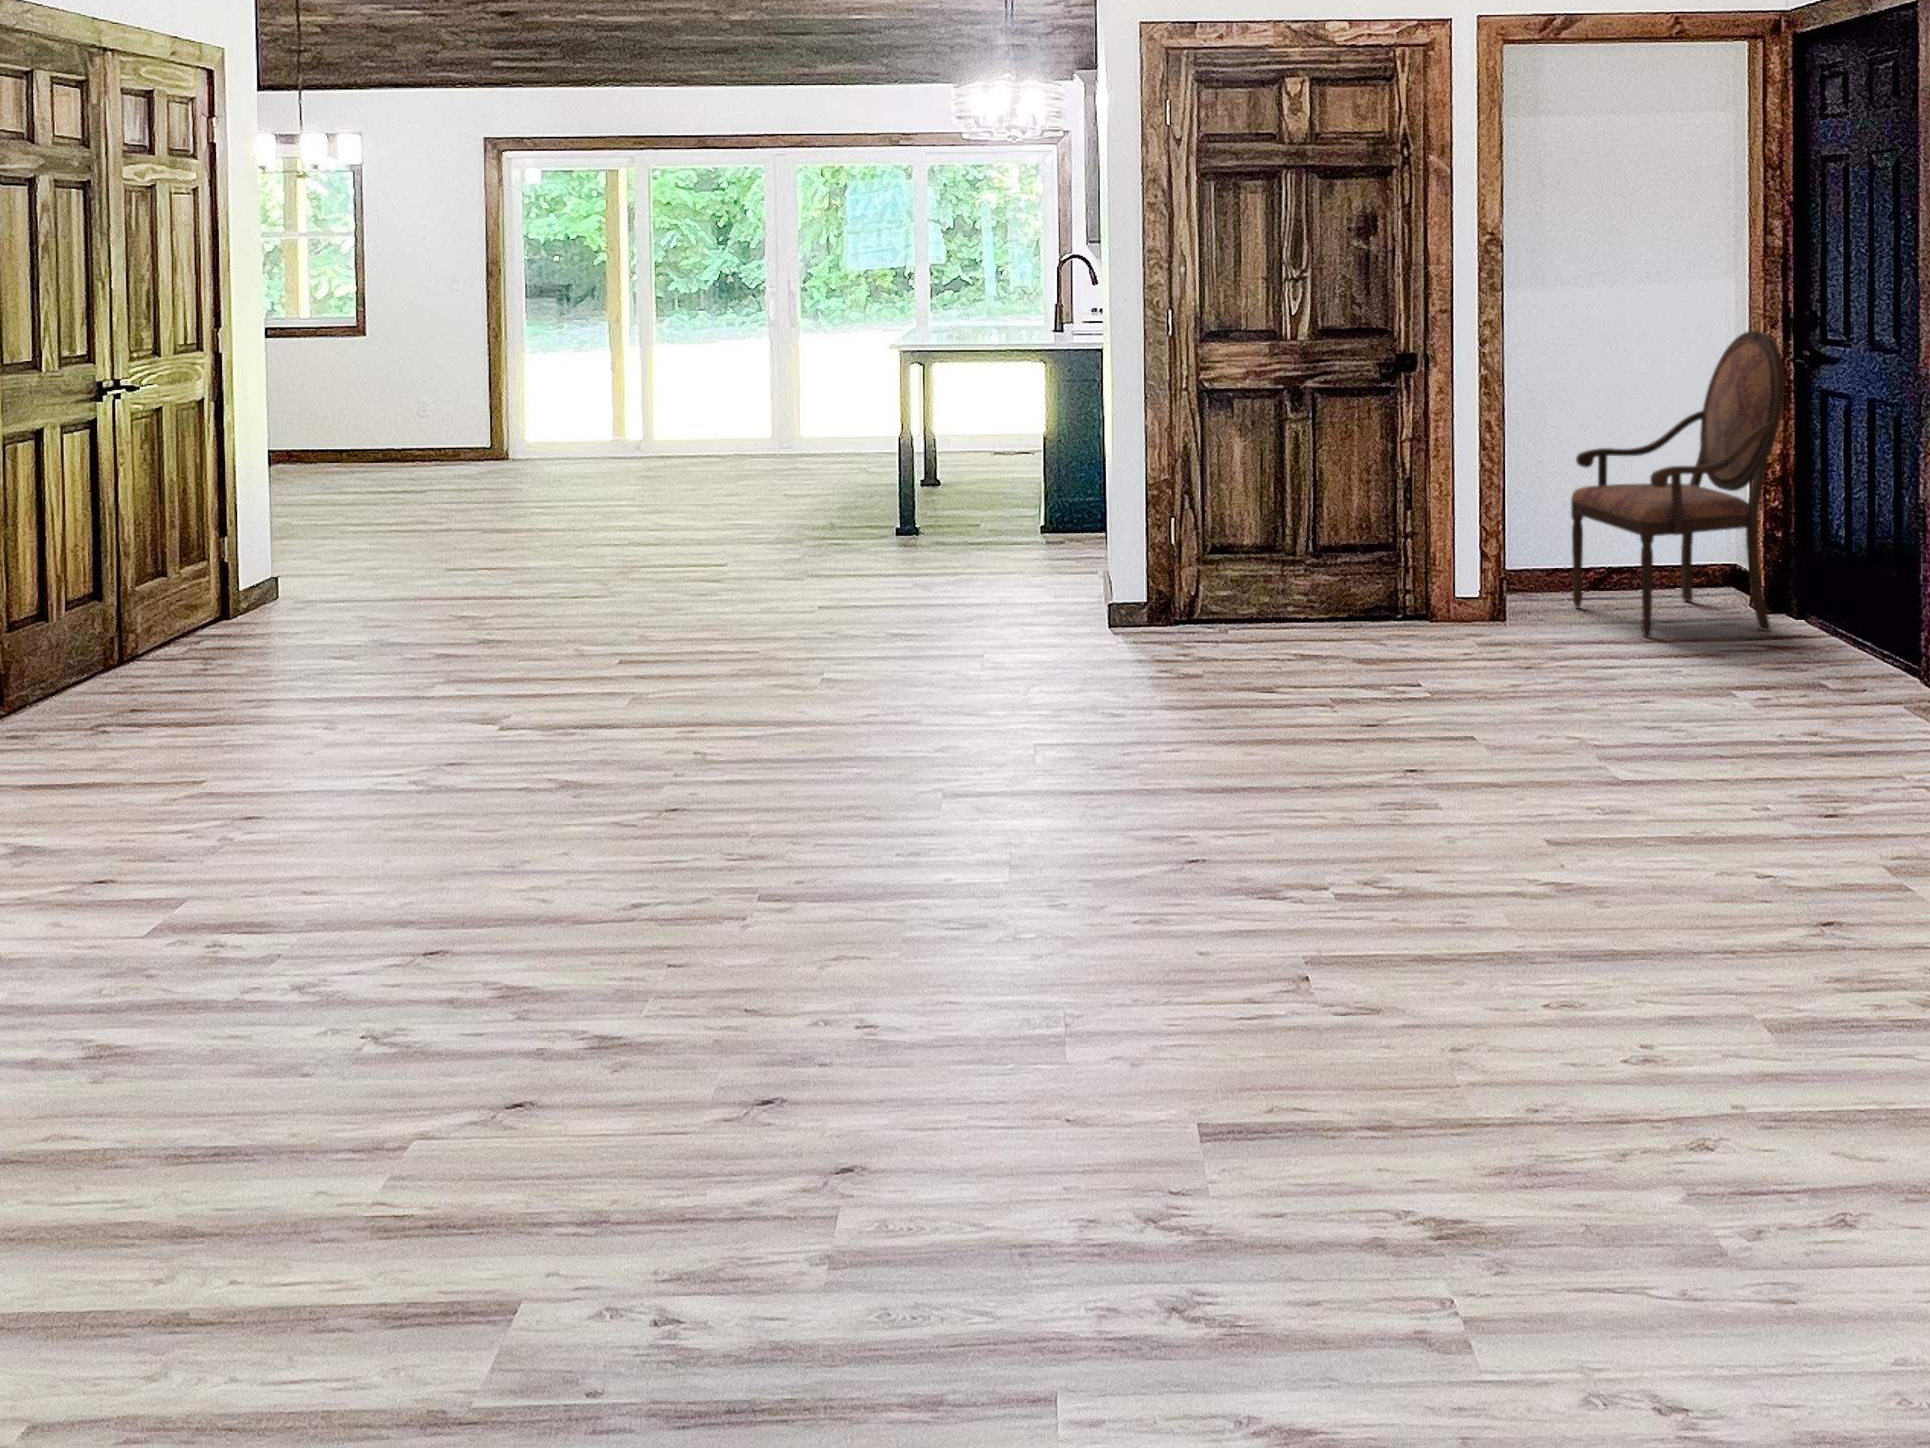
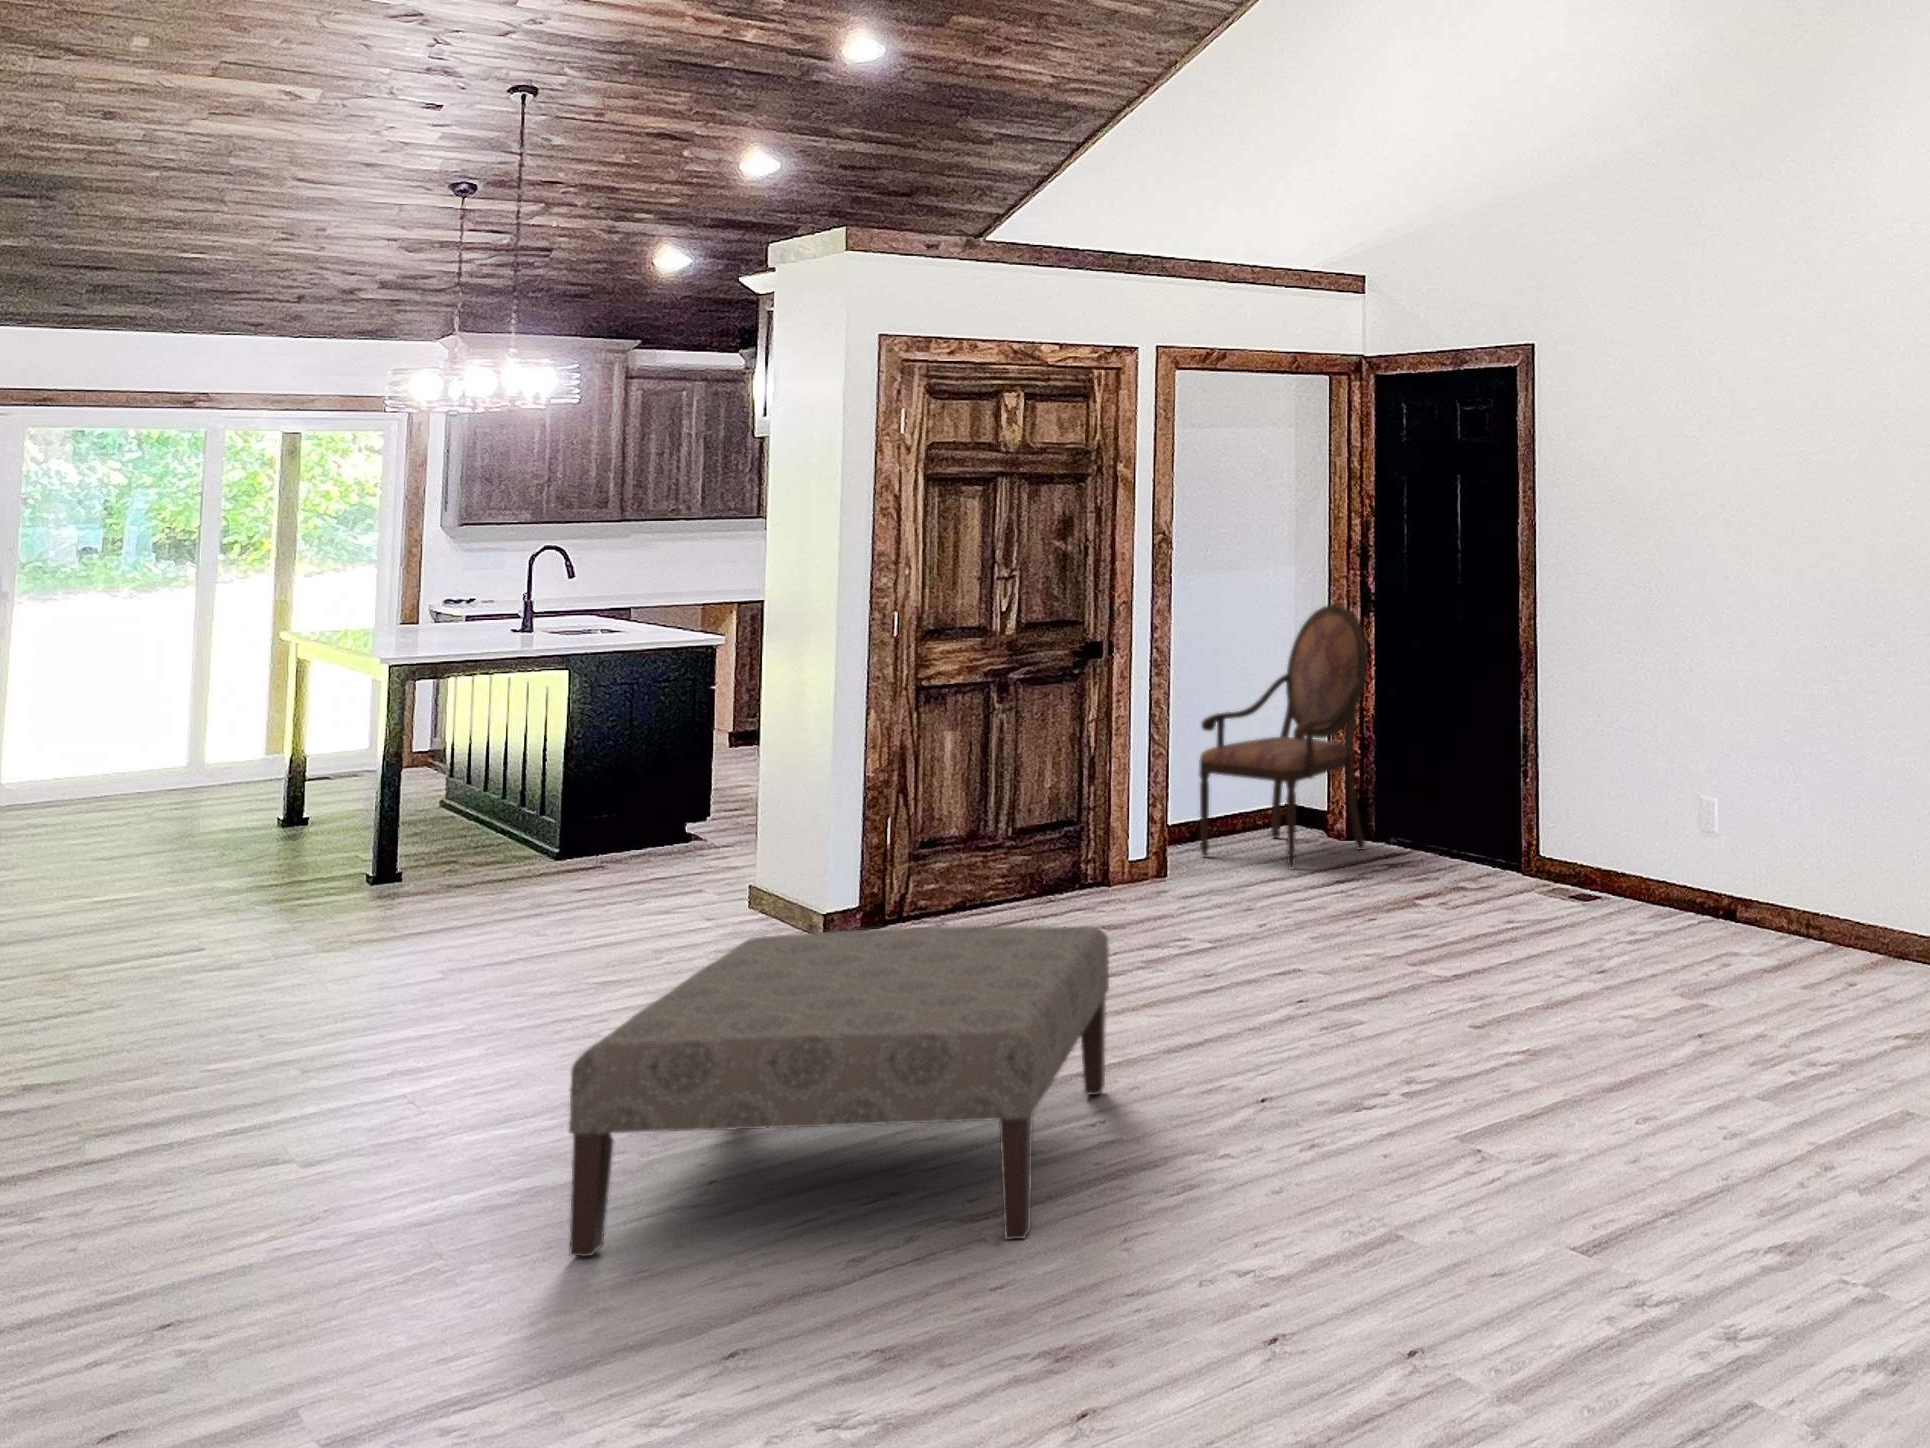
ottoman: none [488,595,1068,943] -> present [569,926,1109,1256]

